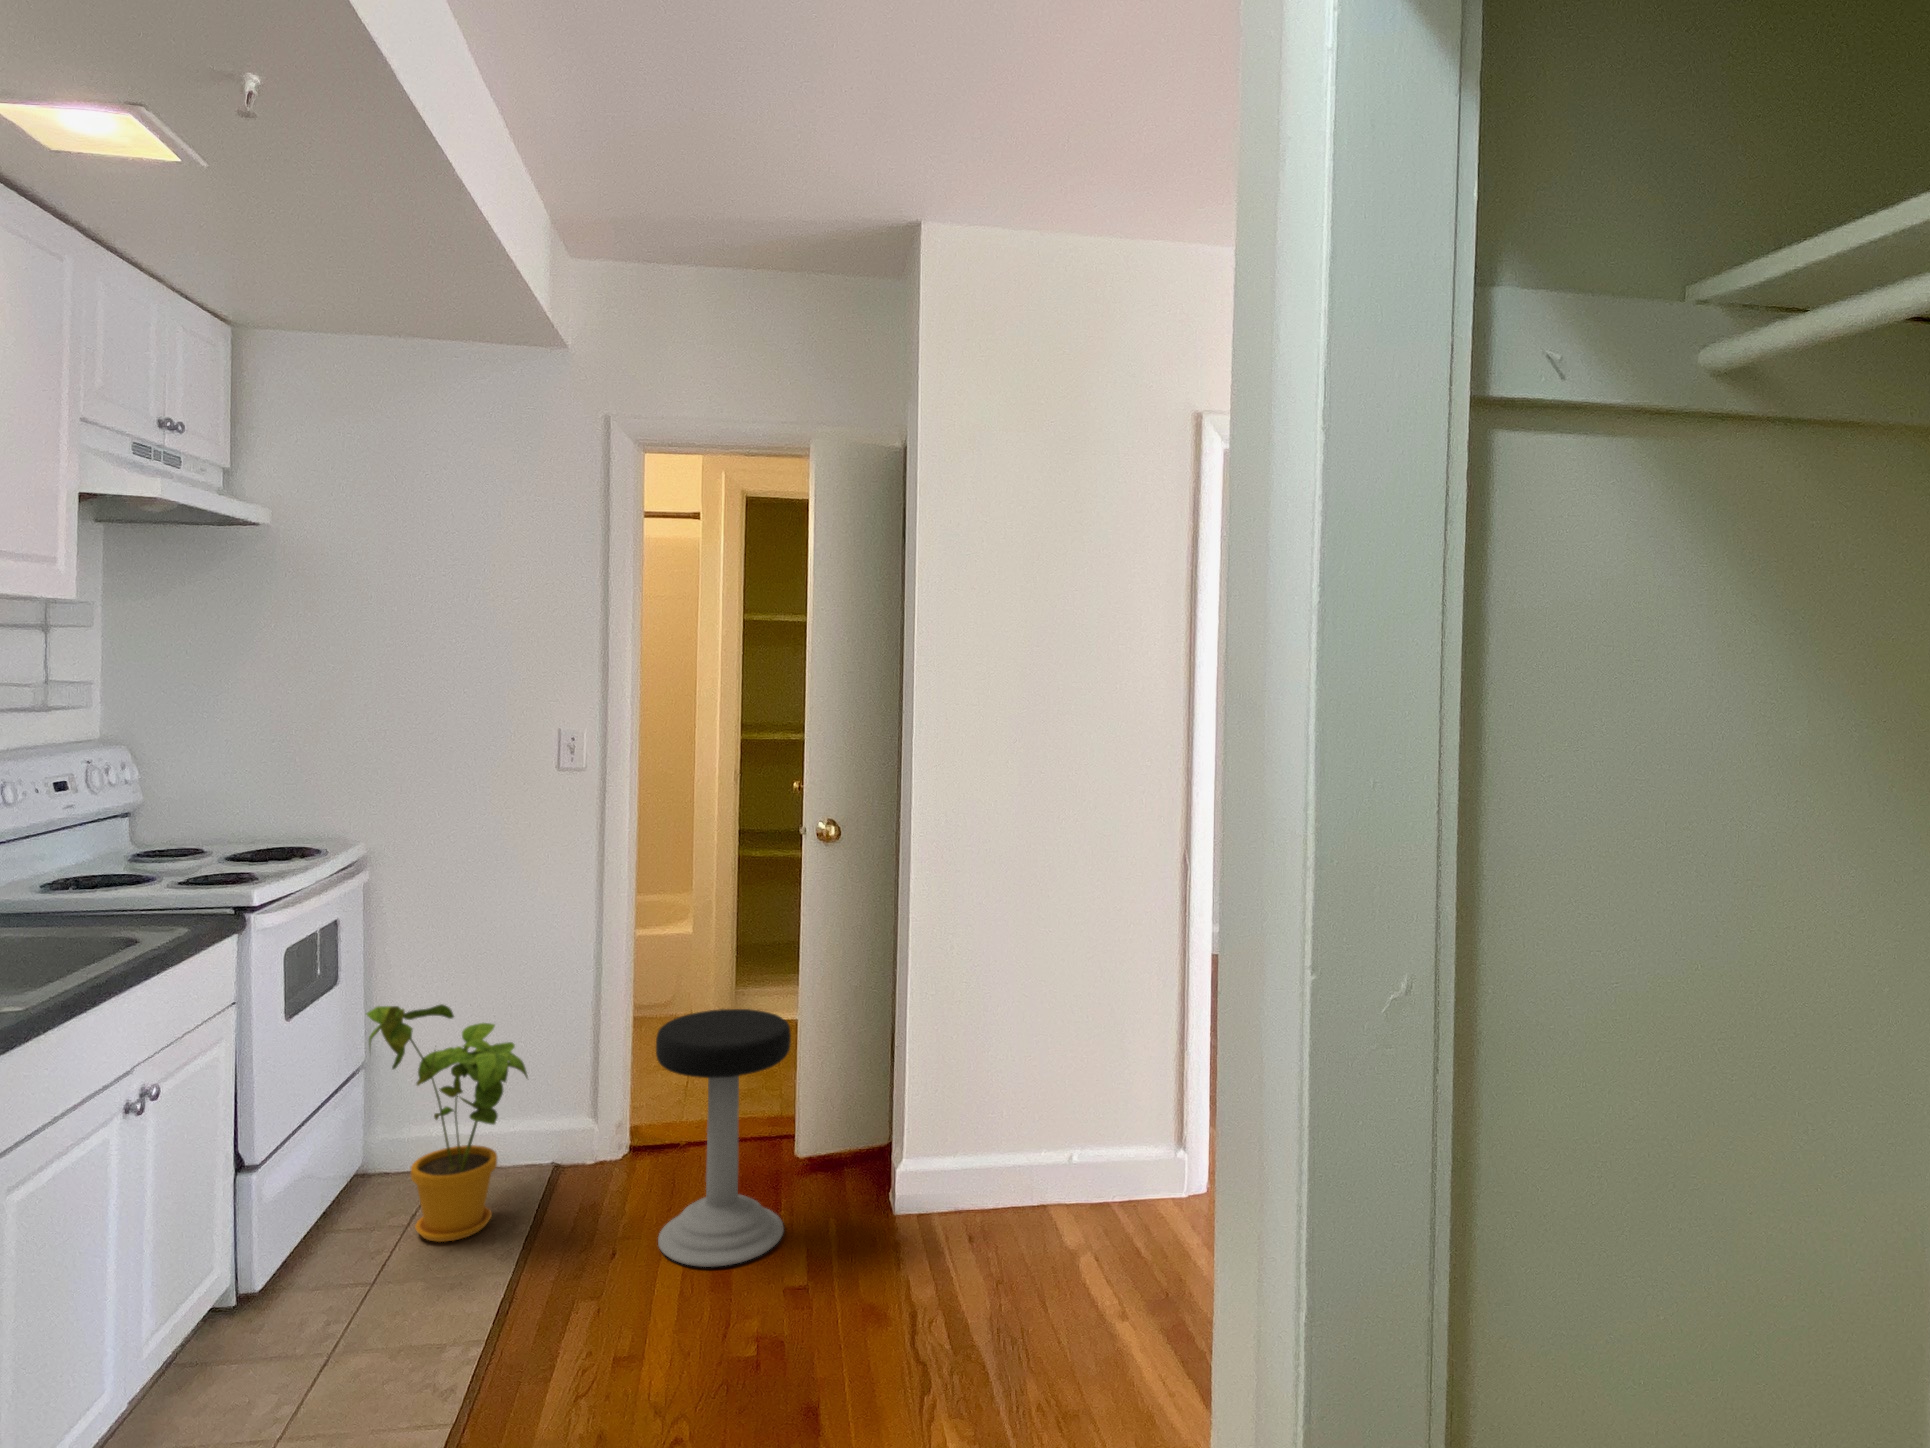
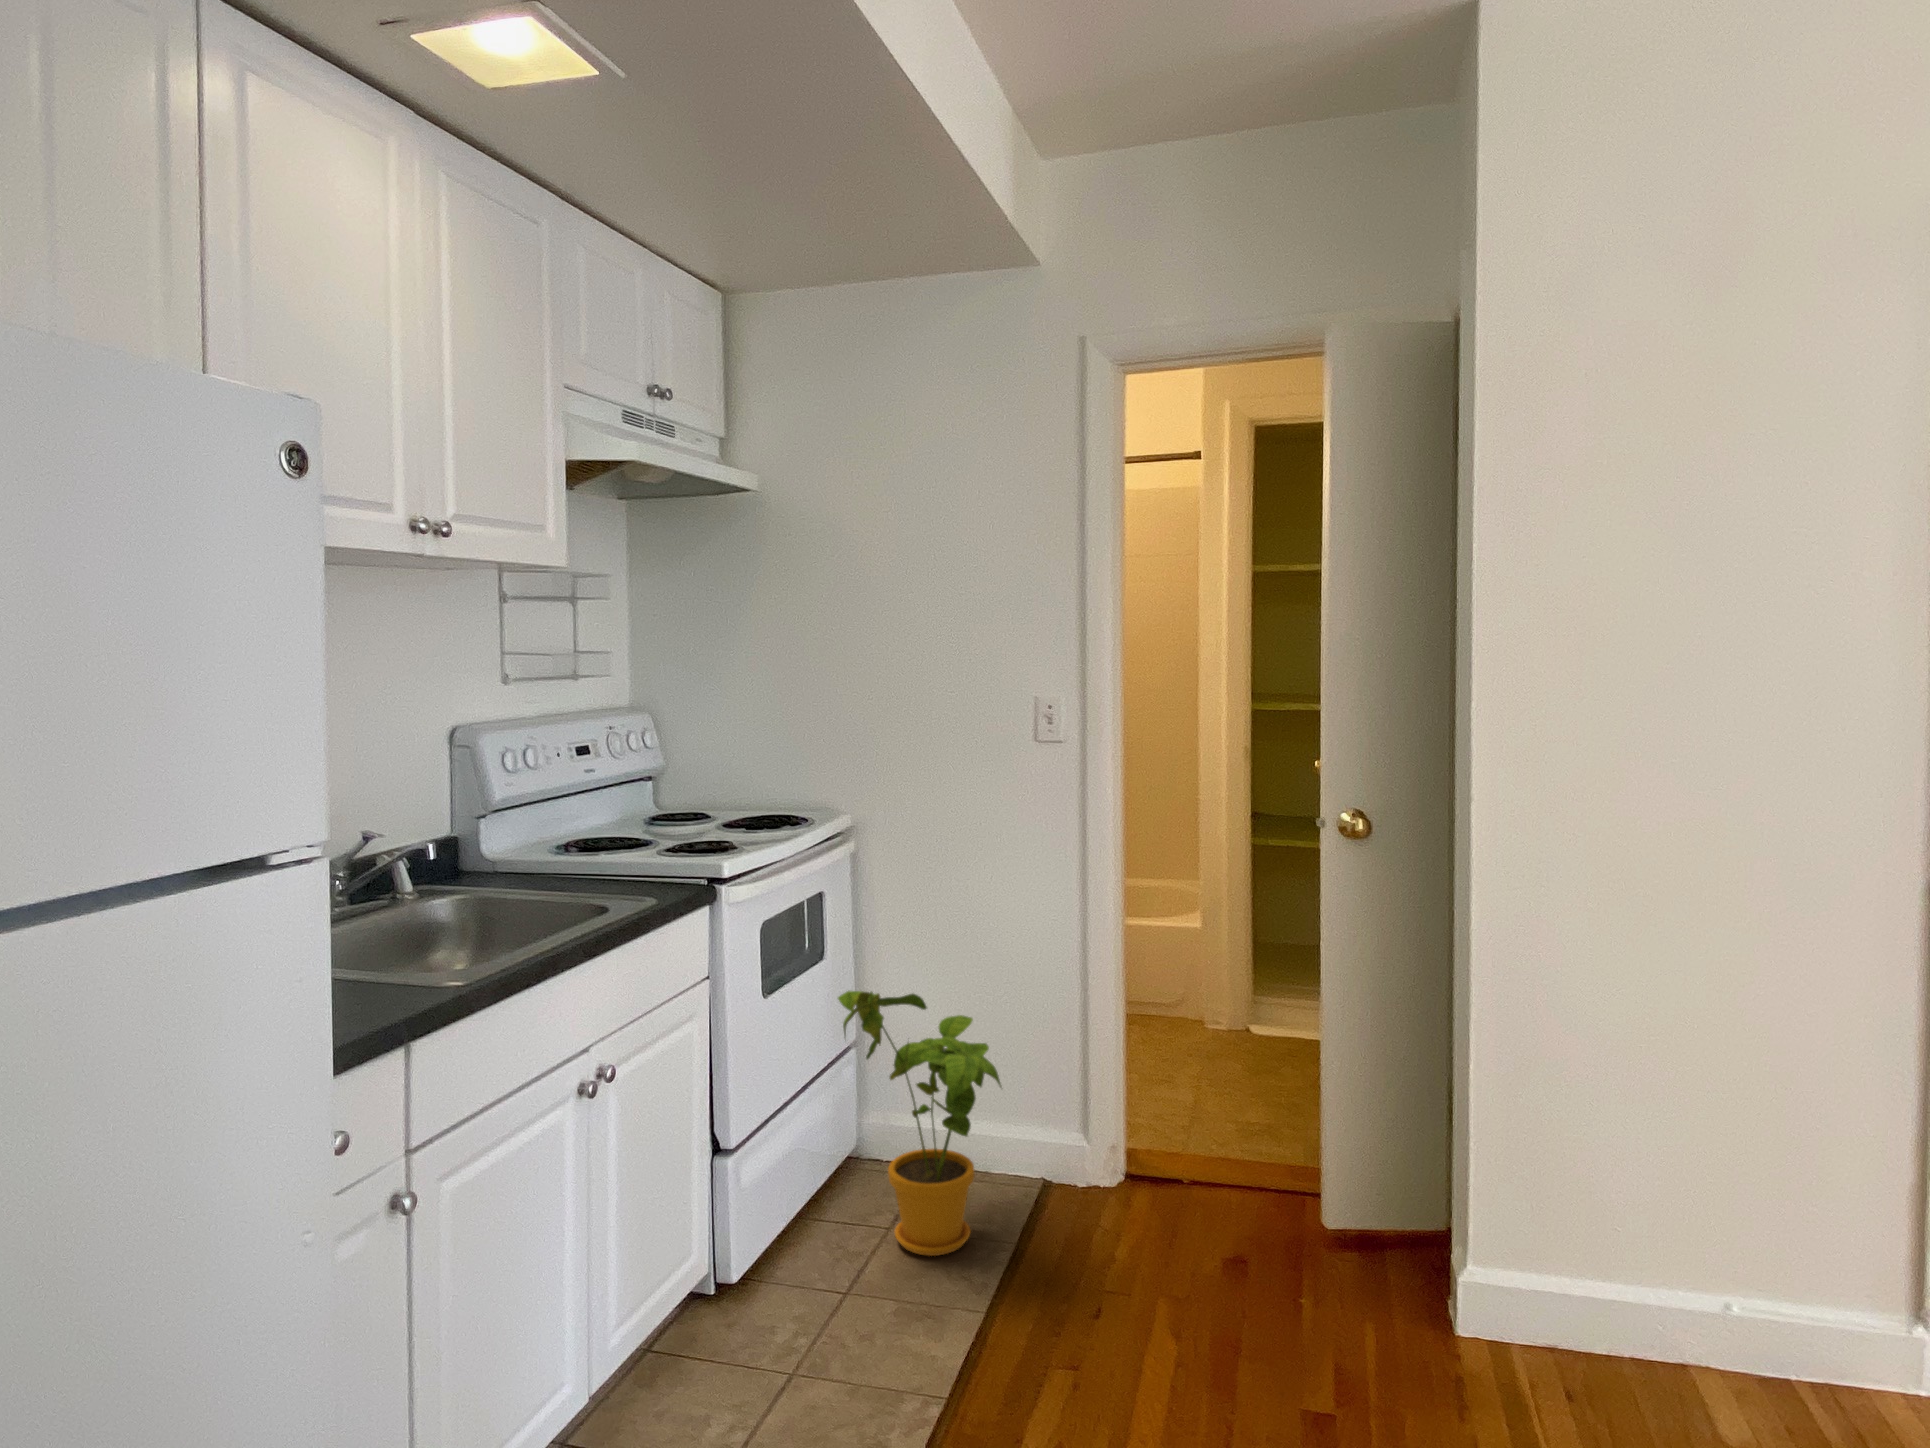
stool: present [656,1009,791,1267] -> none [1140,1035,1310,1367]

